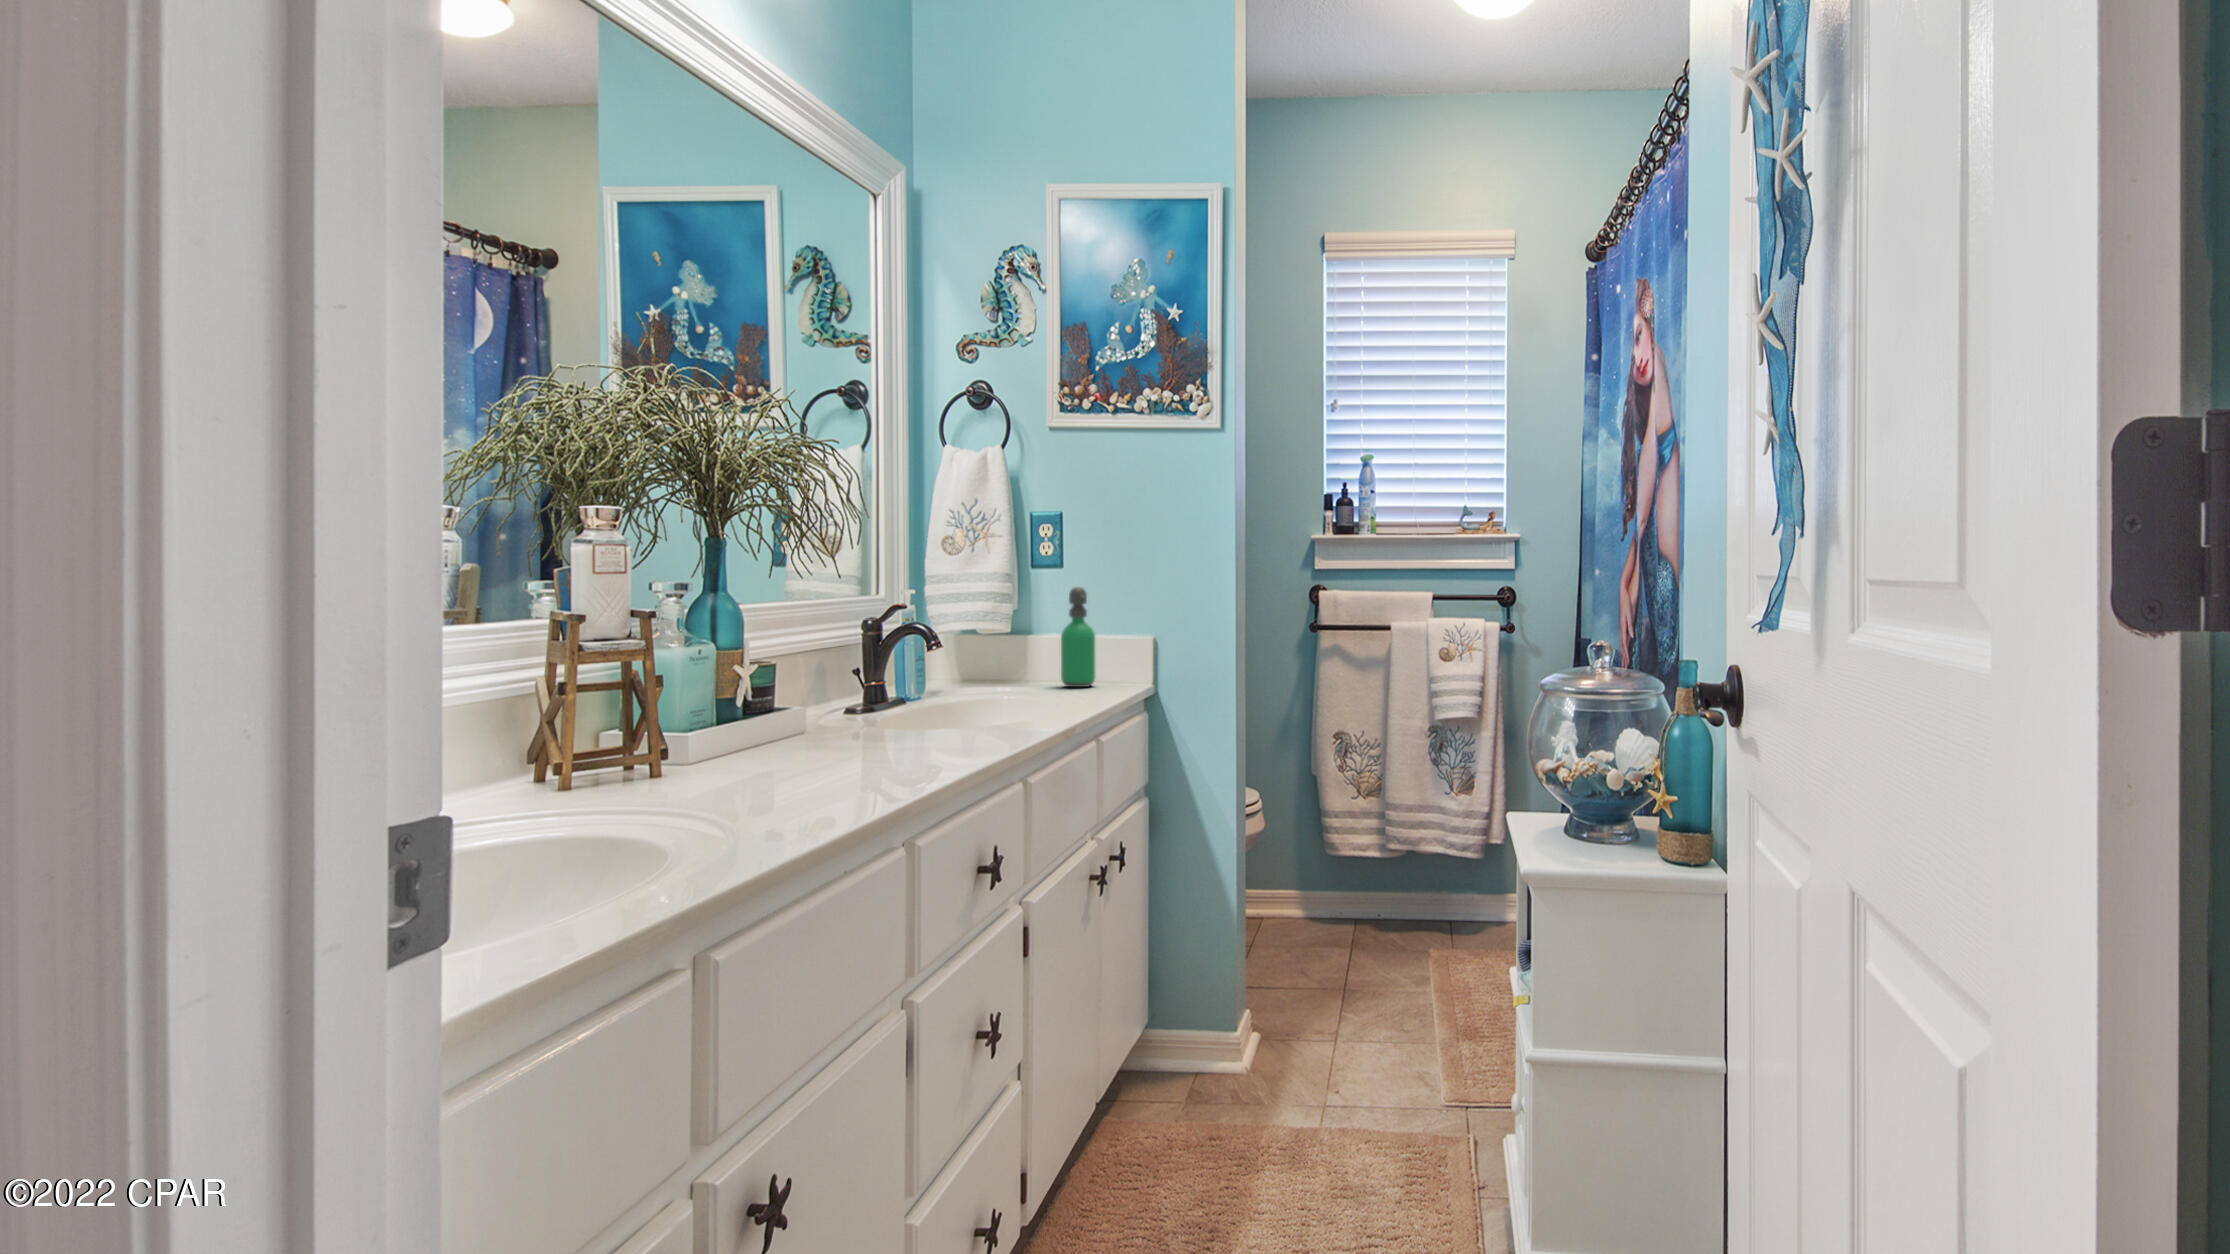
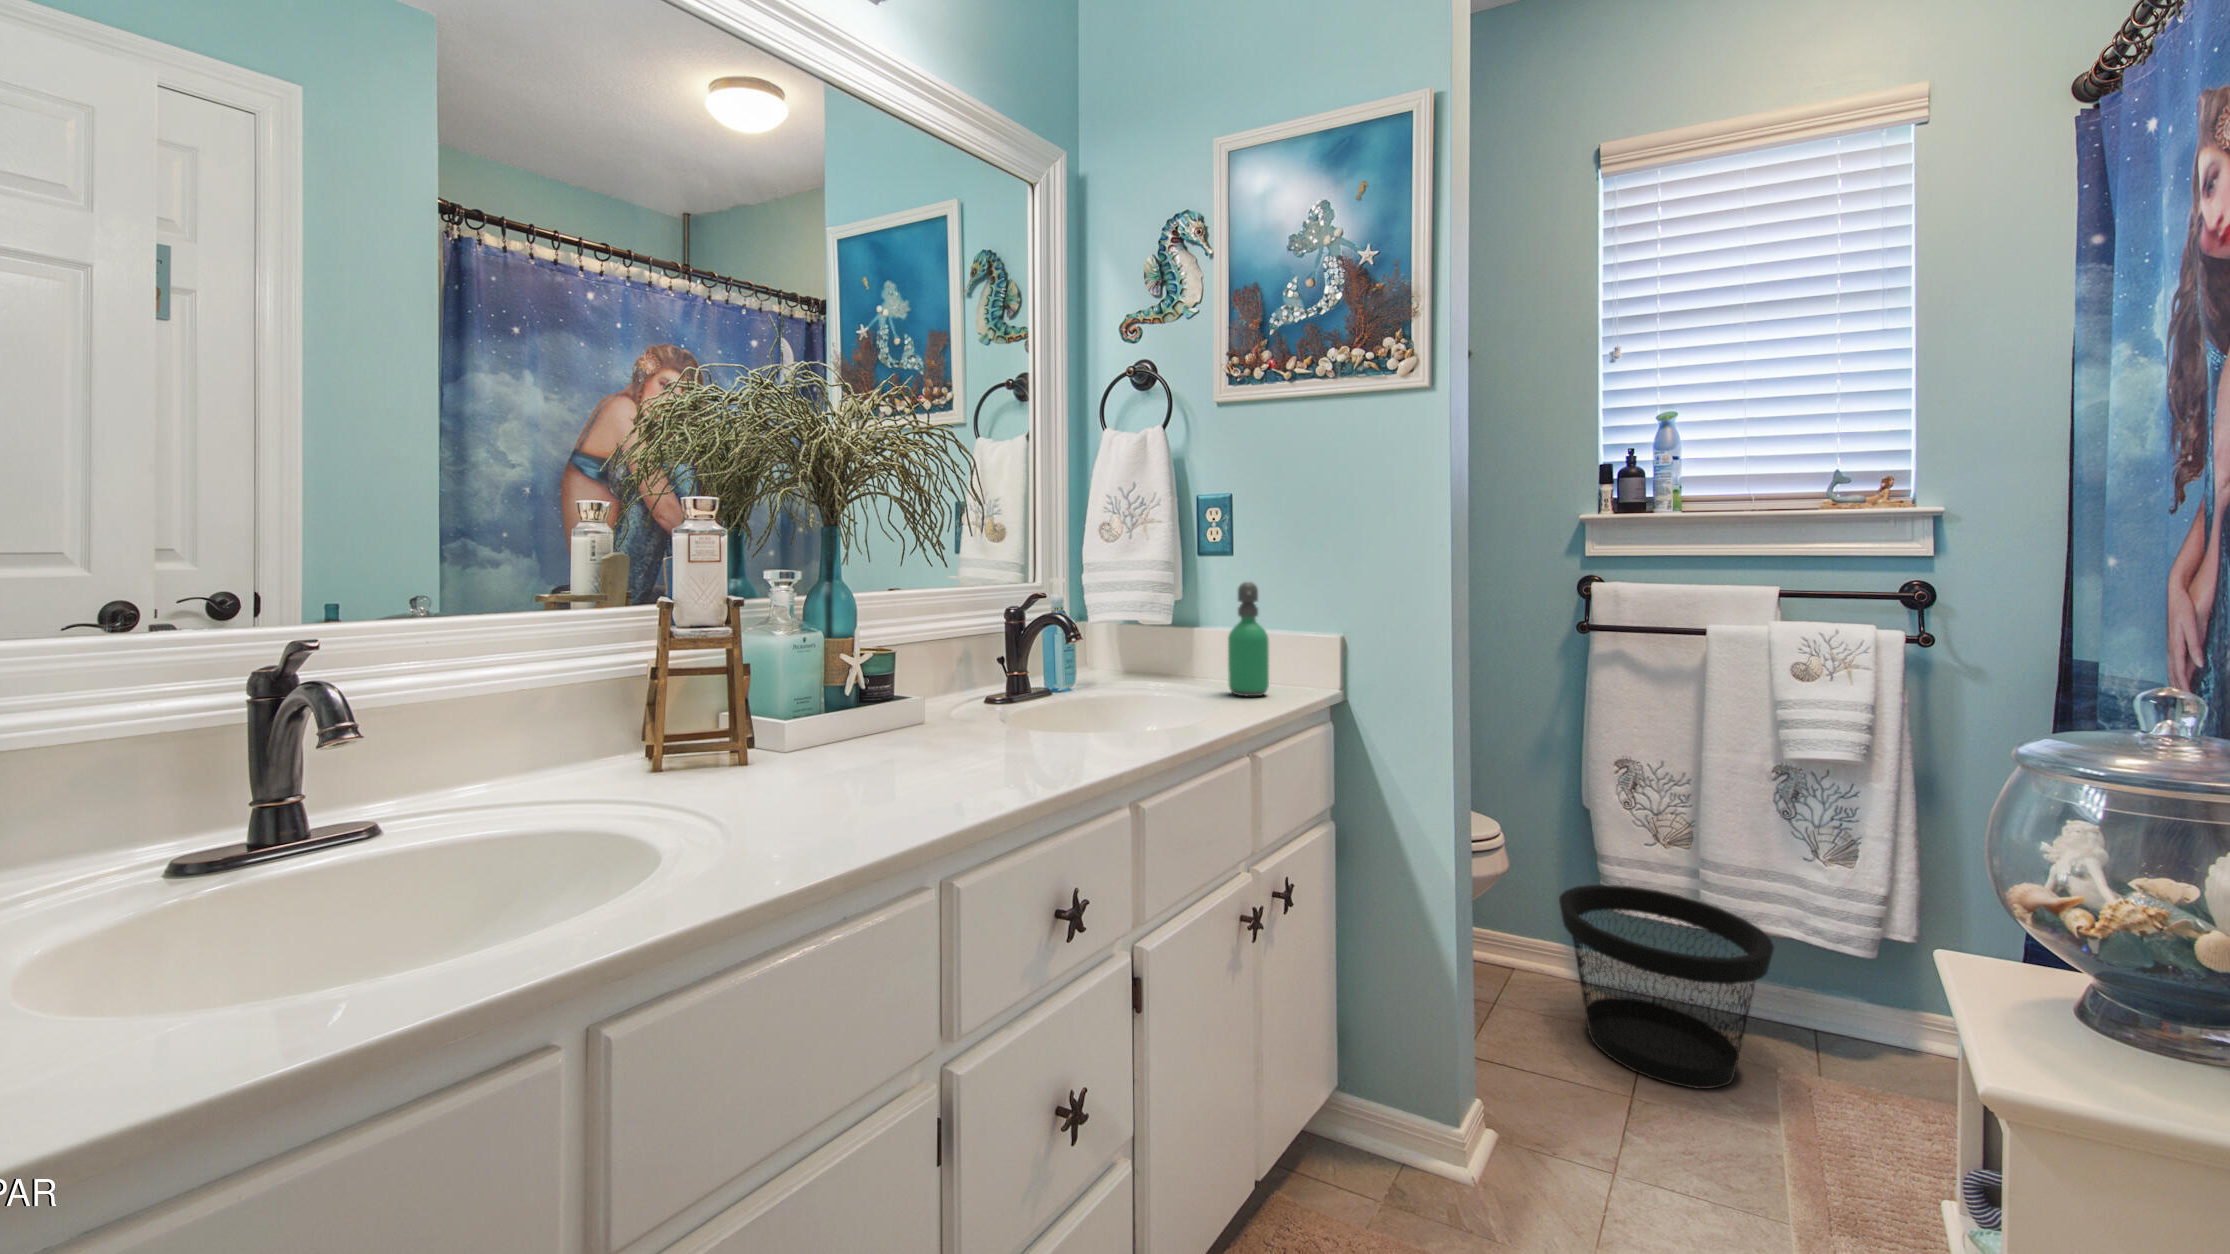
wastebasket: none [1296,839,1430,977] -> present [1559,884,1774,1089]

